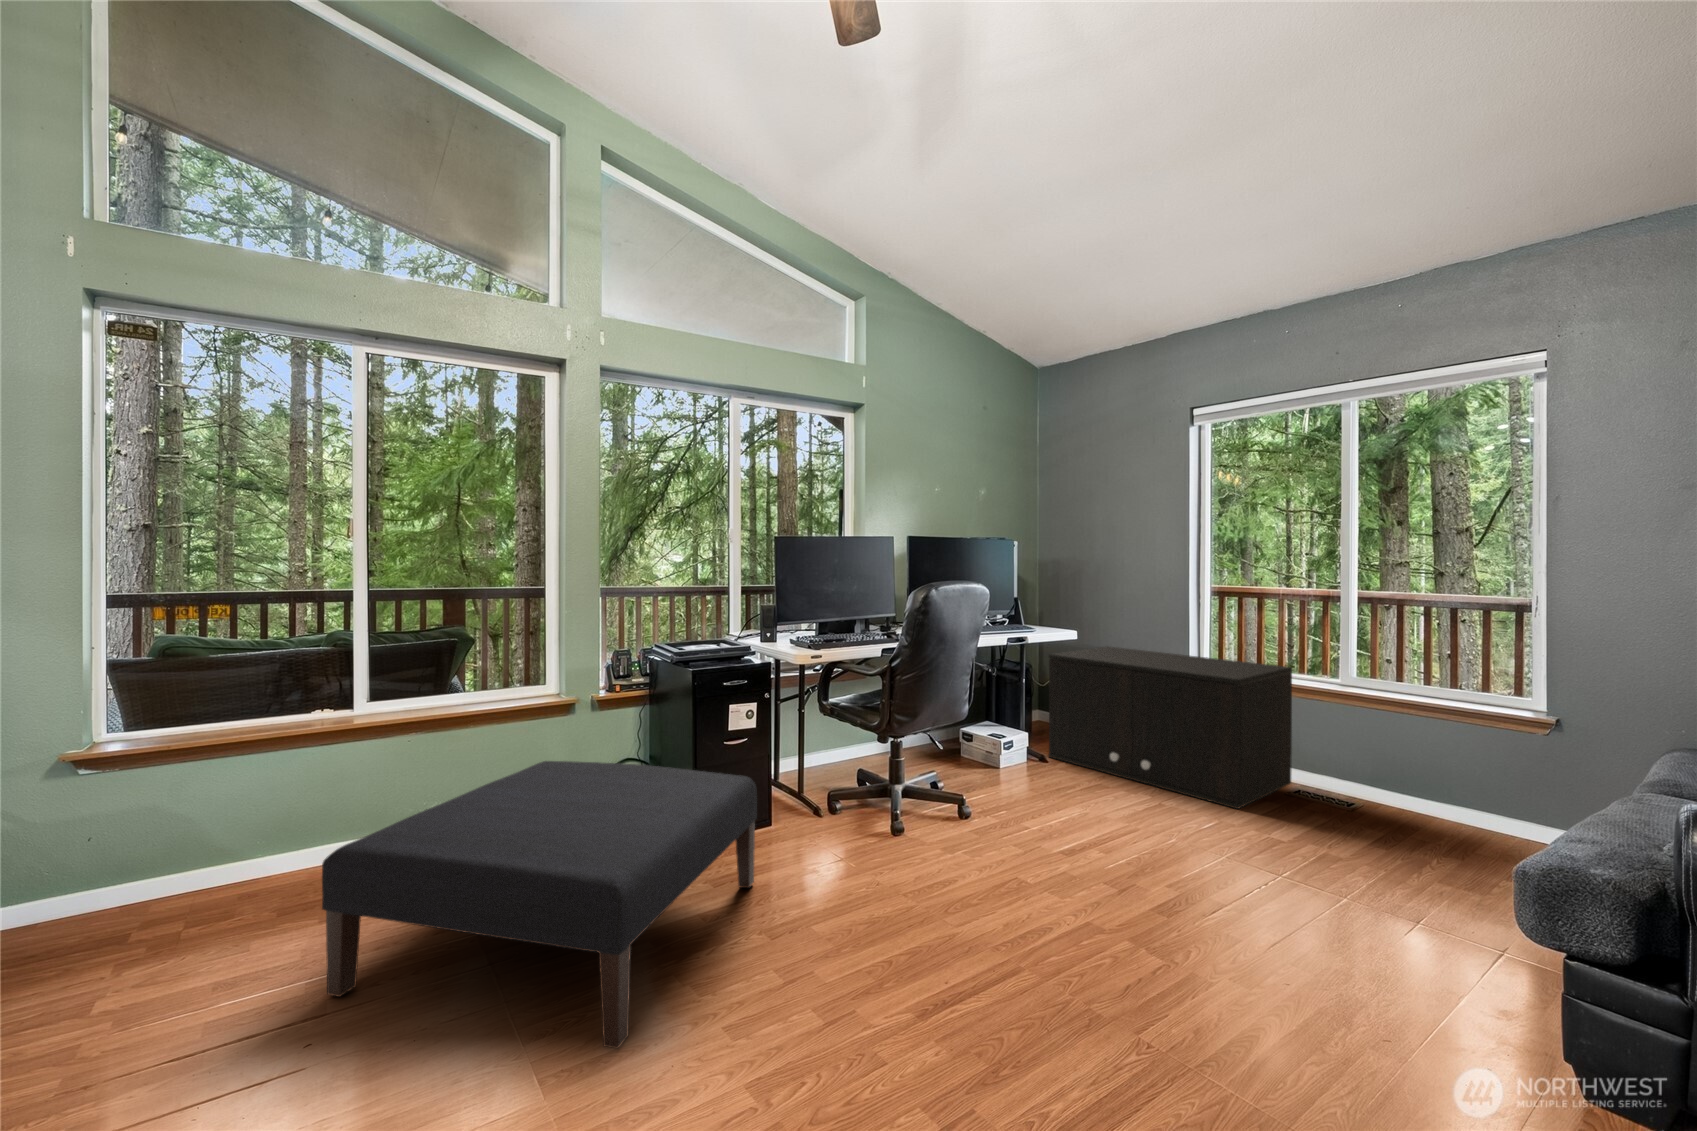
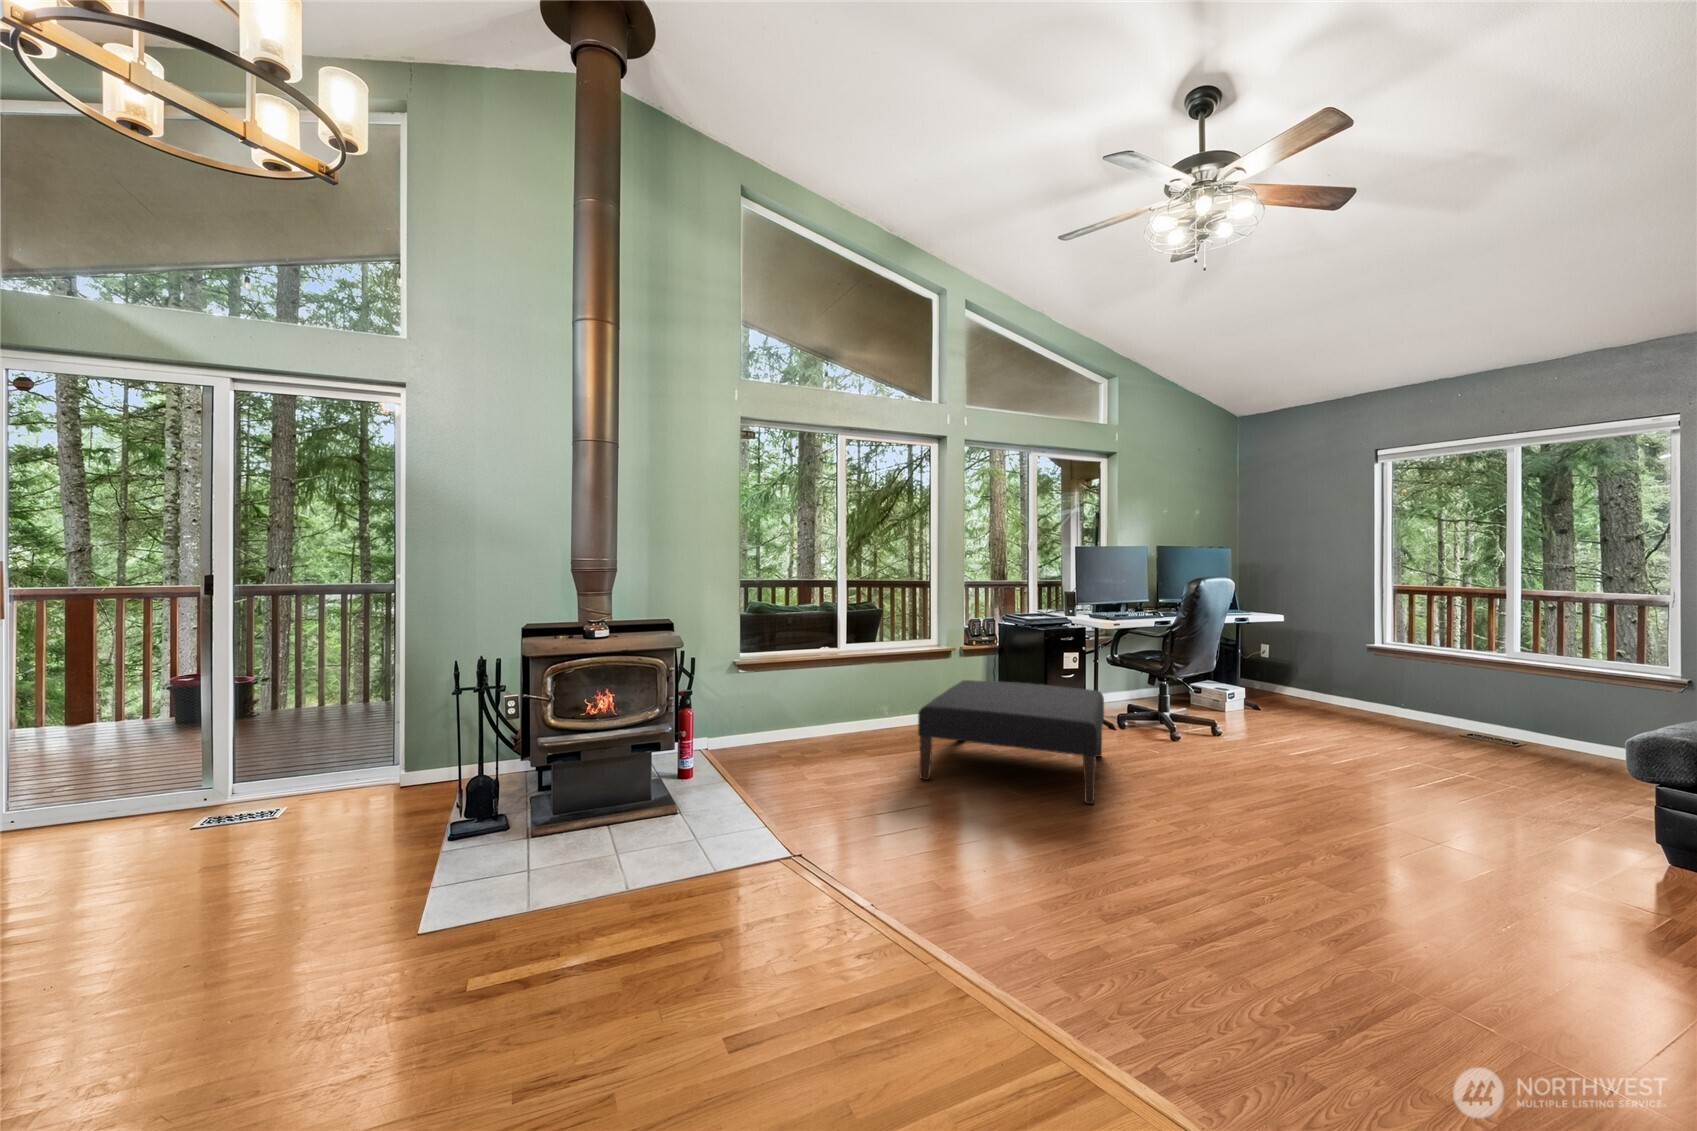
storage cabinet: present [1048,646,1292,809] -> none [1258,629,1466,740]

